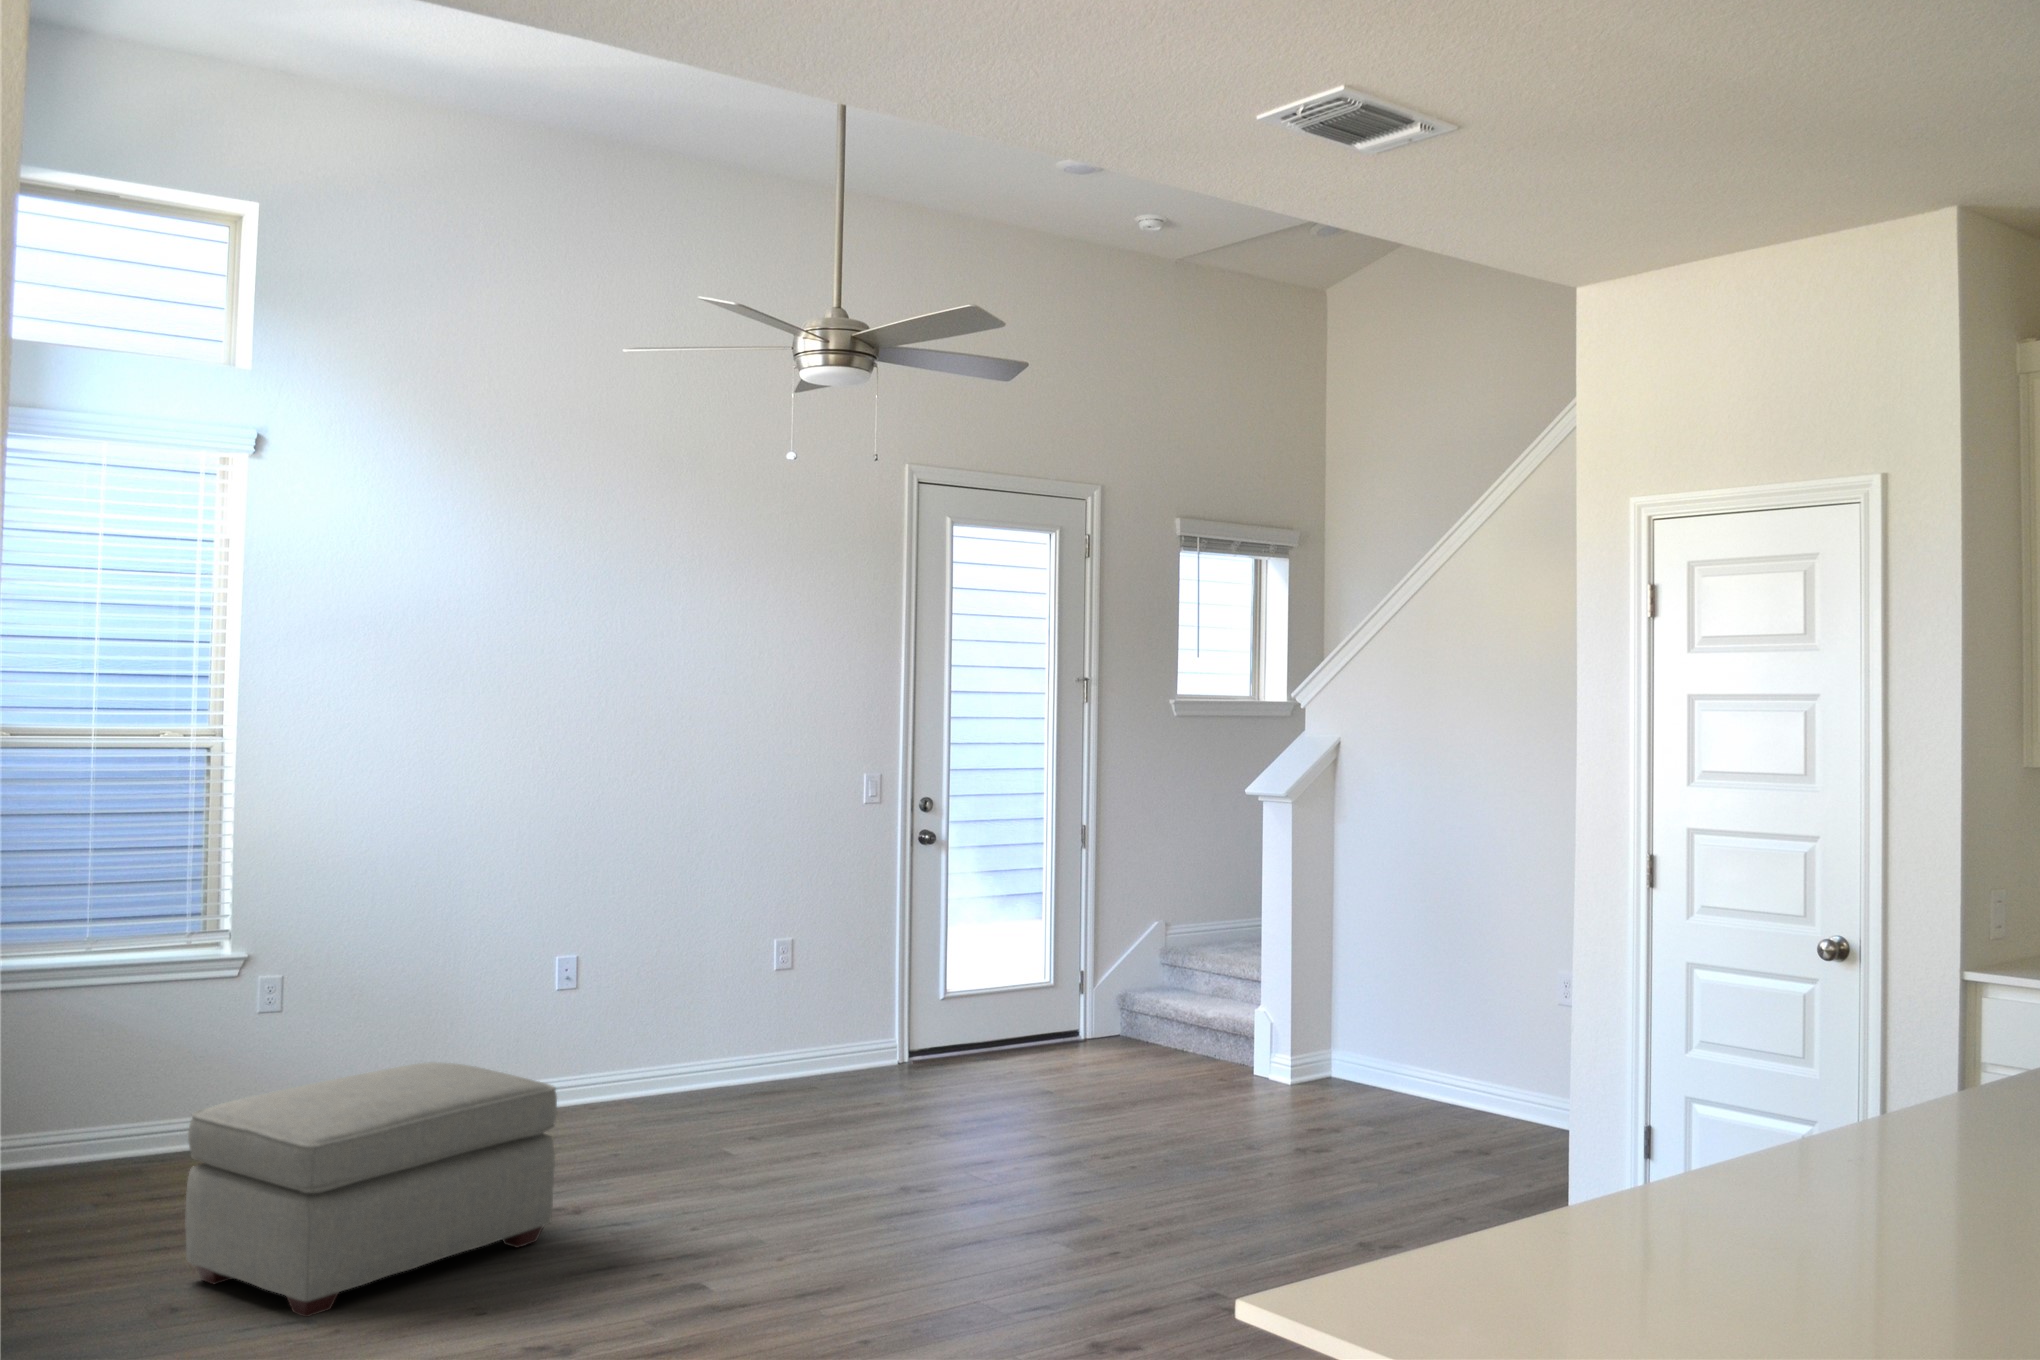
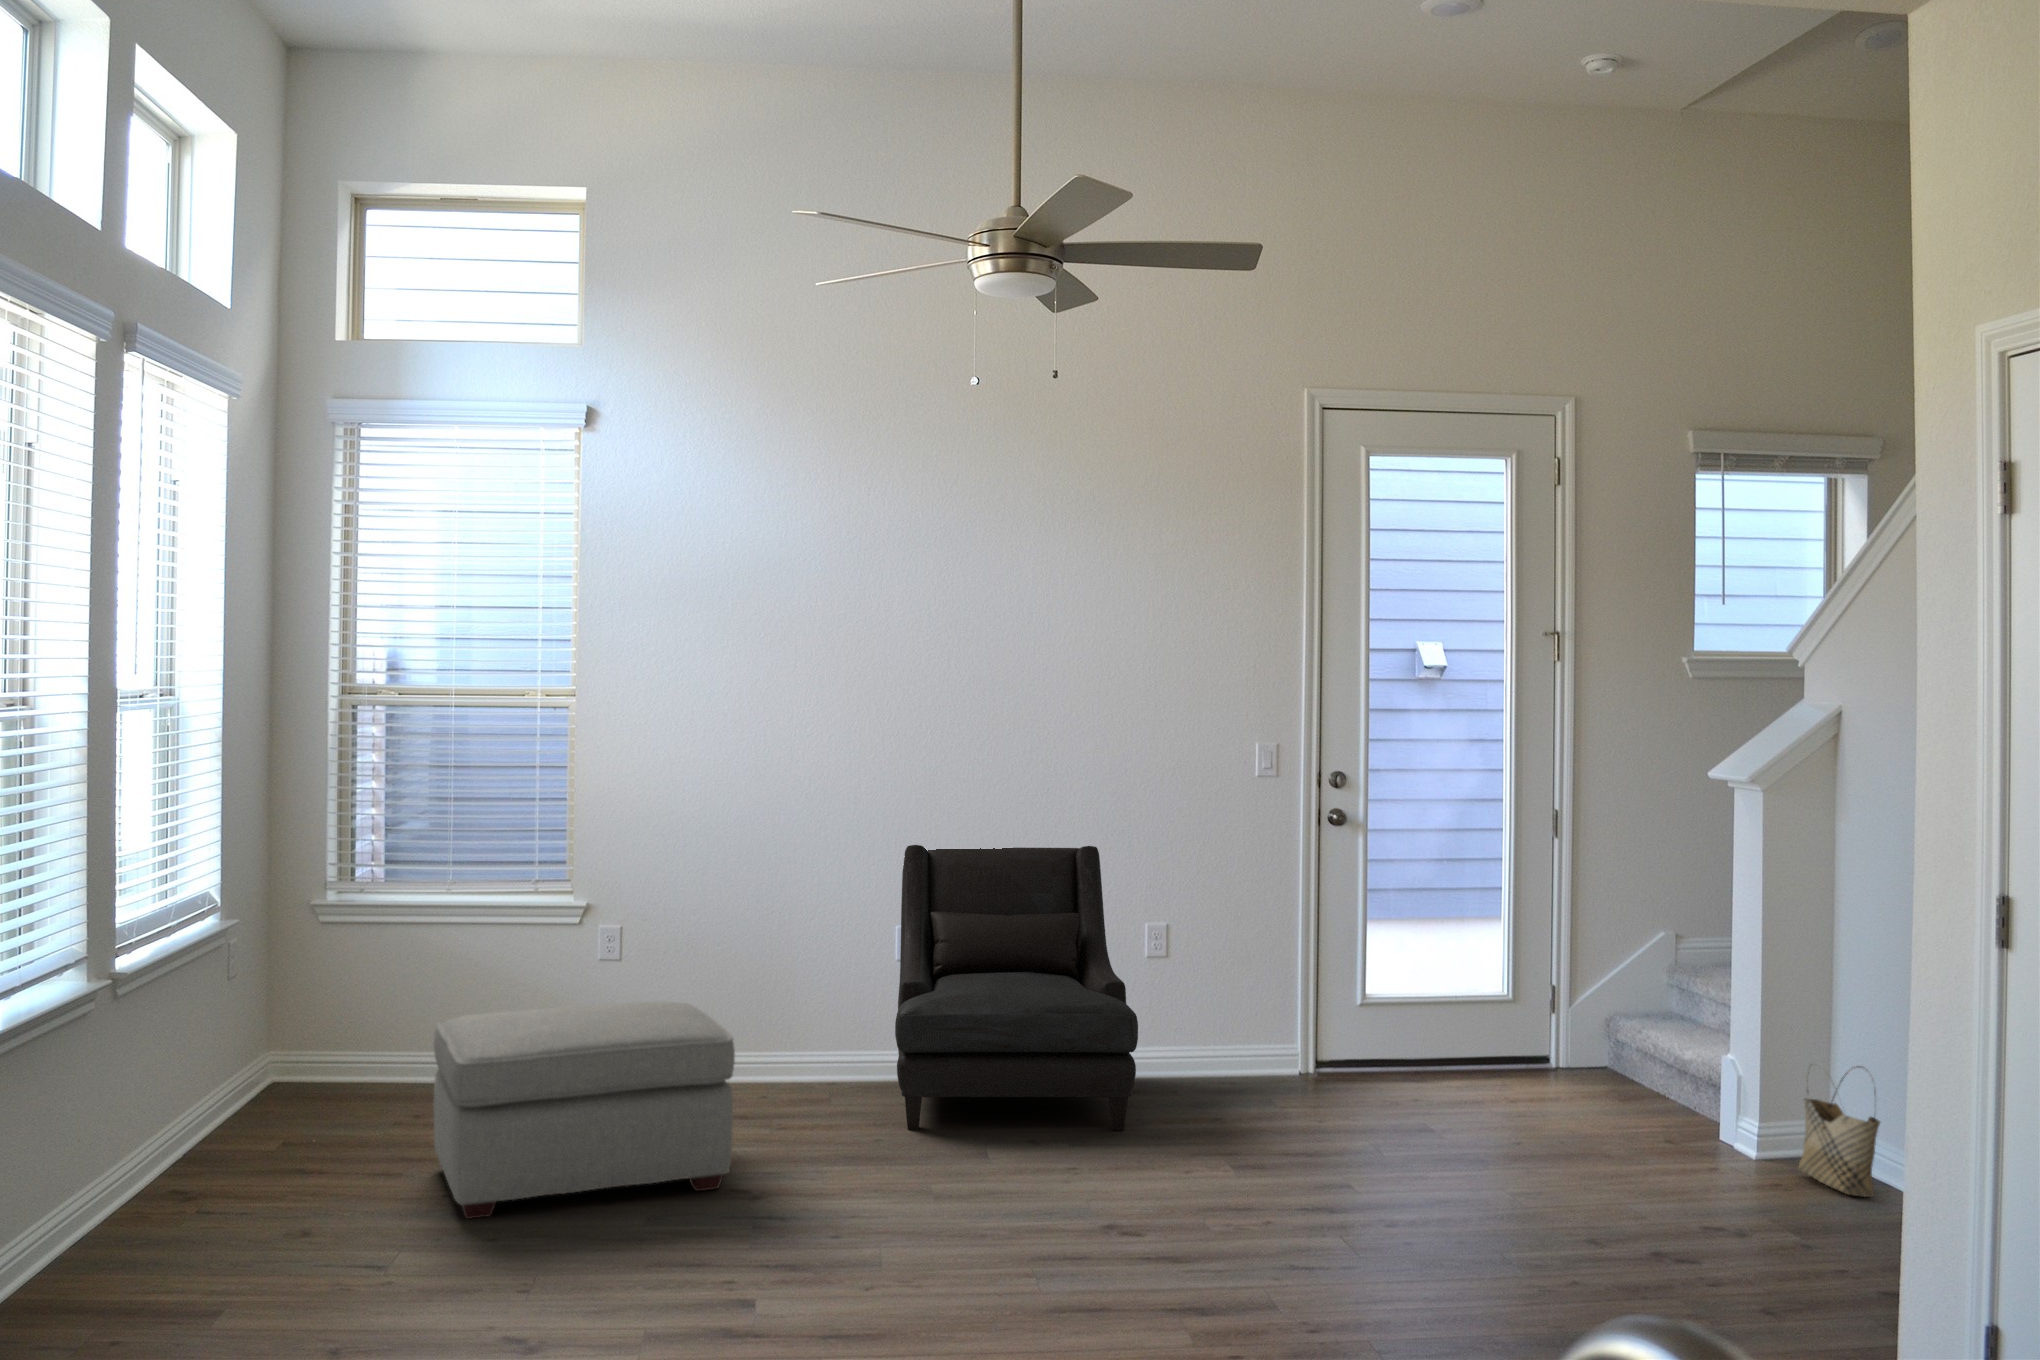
armchair: none [555,877,843,1164] -> present [895,845,1138,1130]
woven basket: none [1320,1002,1382,1096] -> present [1798,1066,1880,1197]

